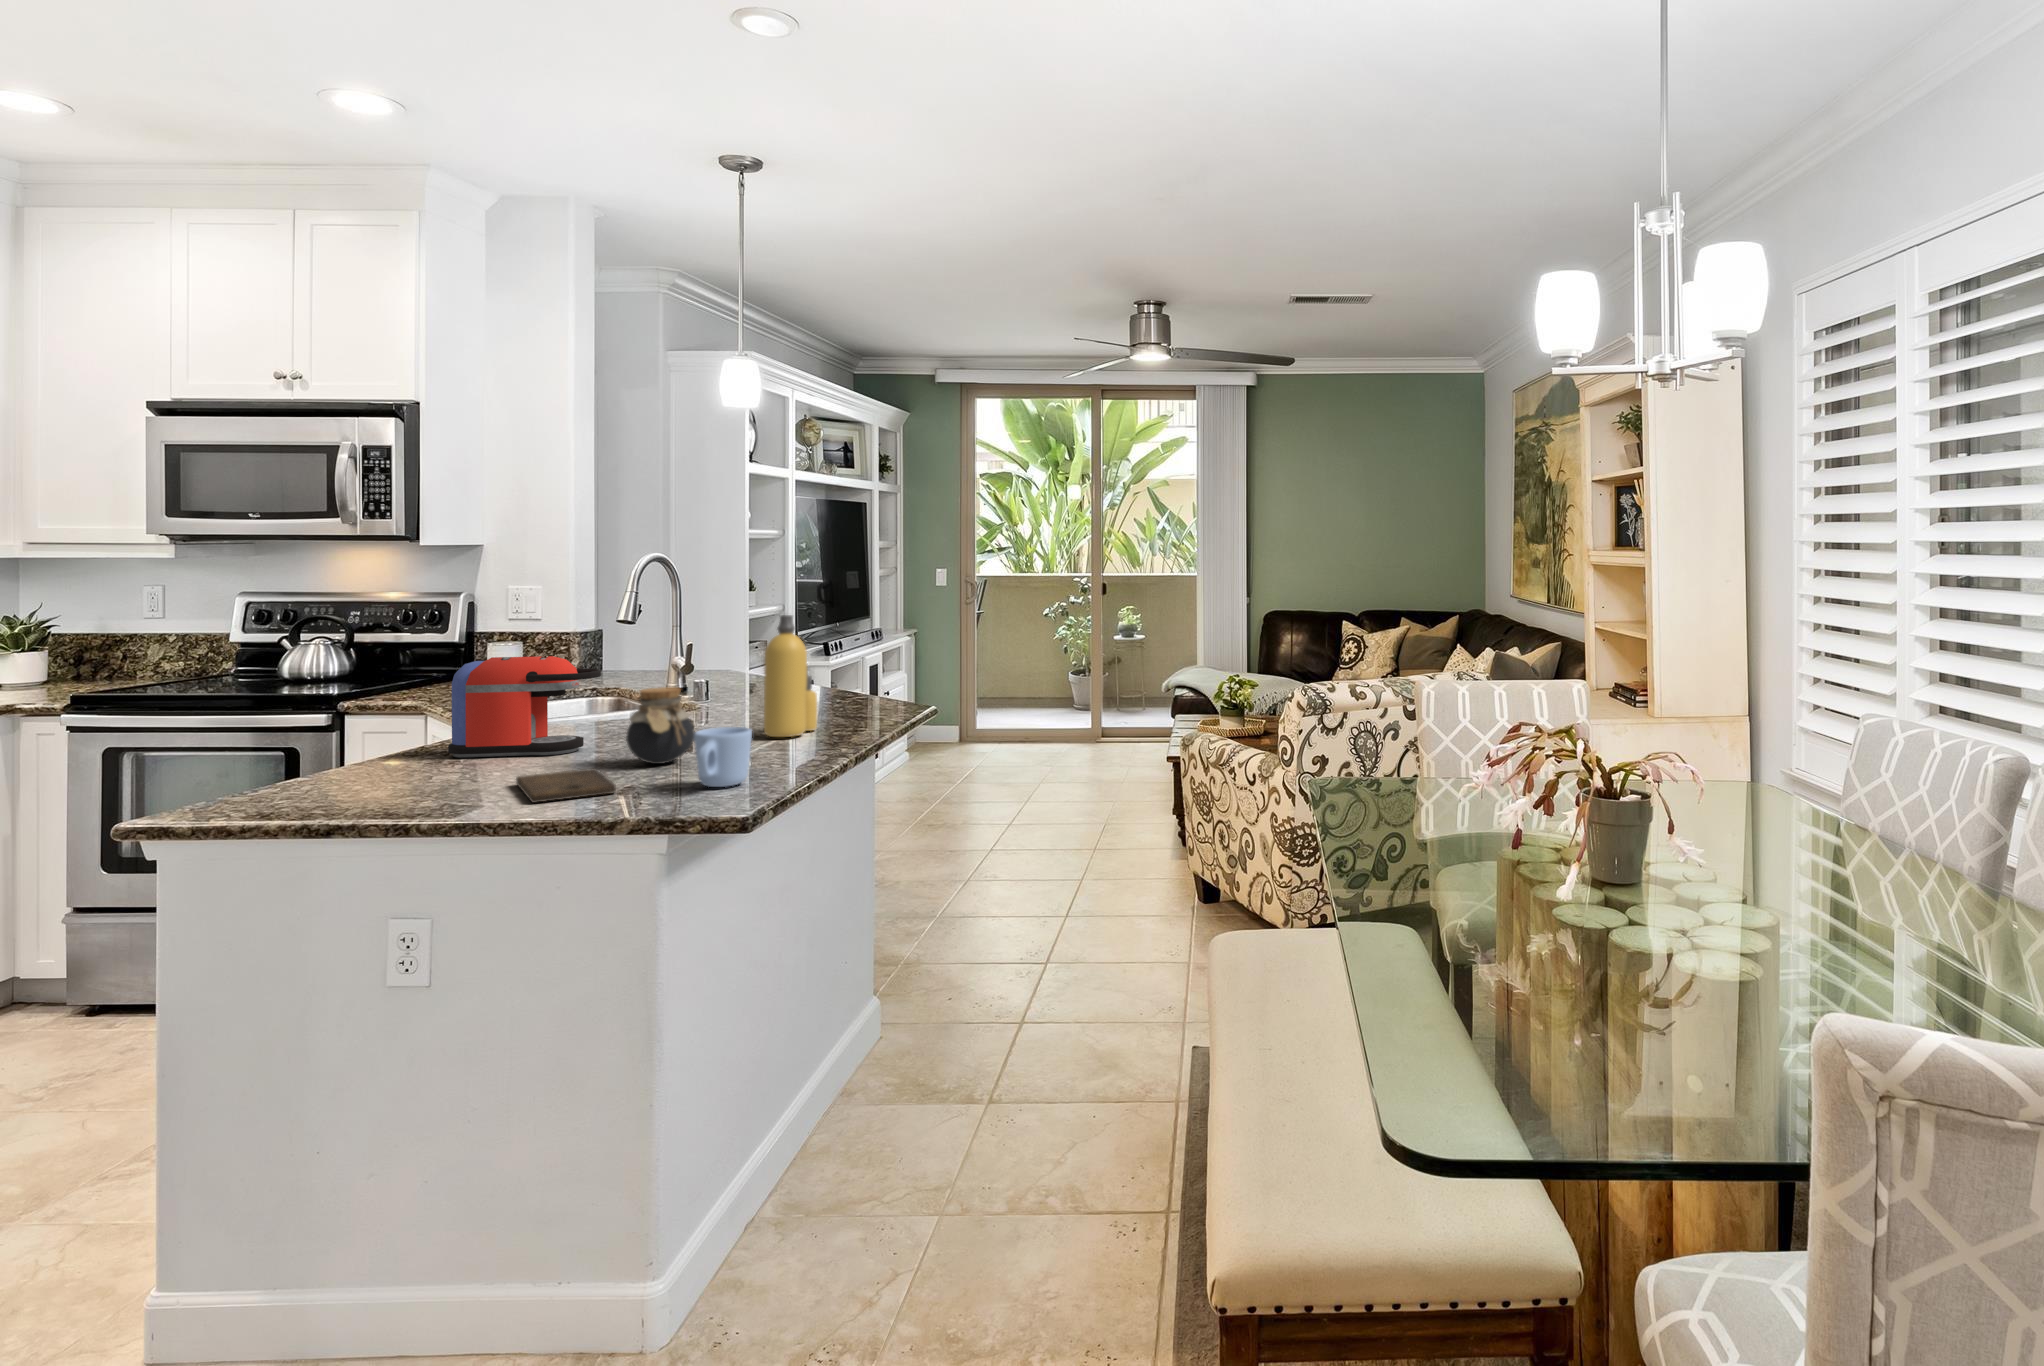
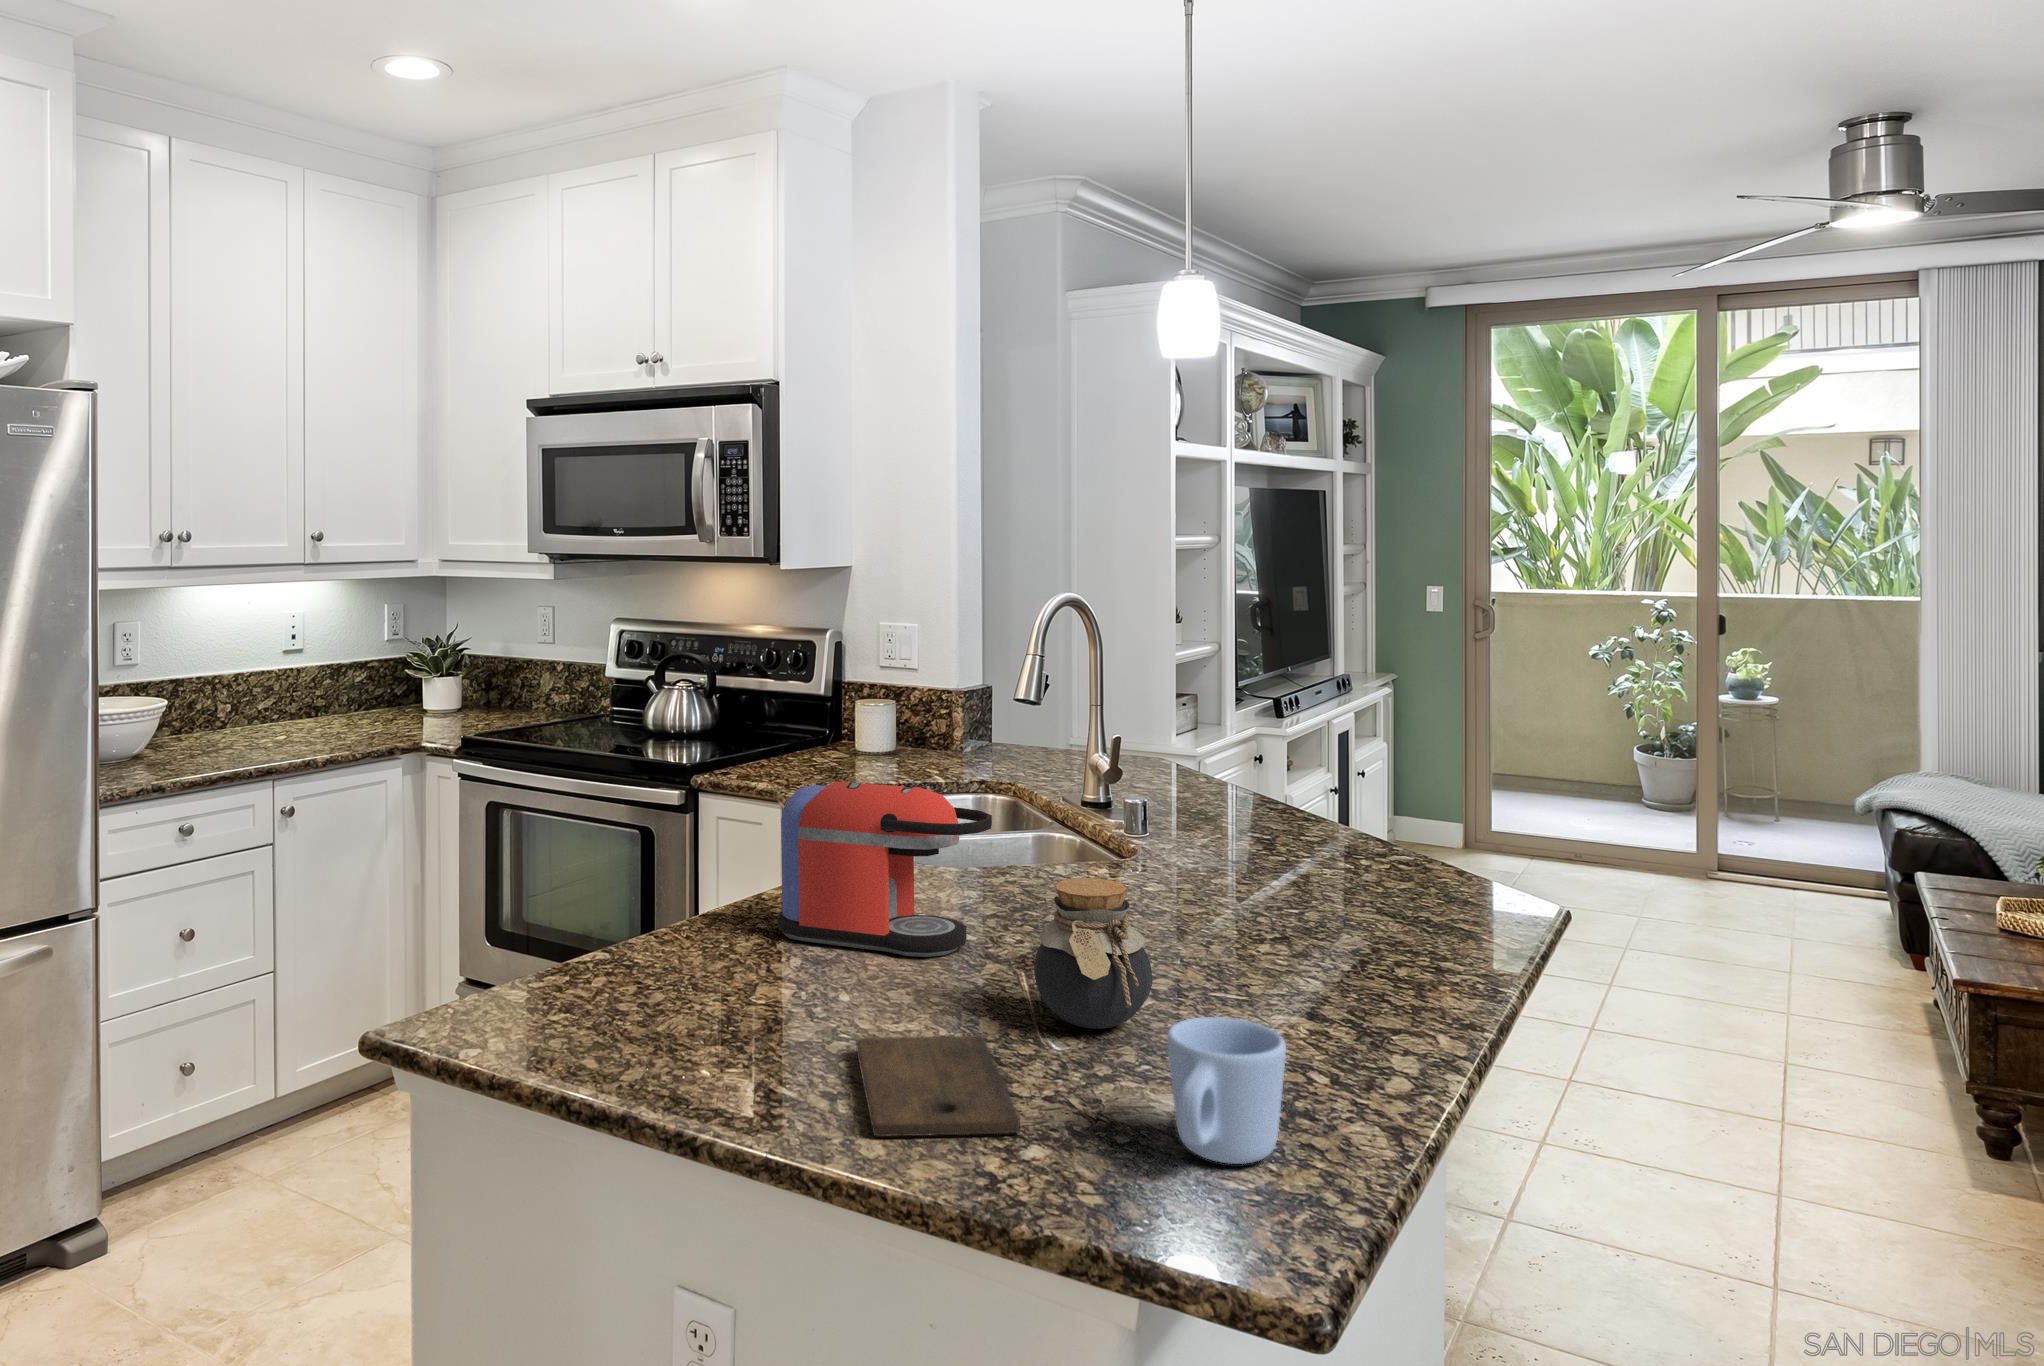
bottle: present [764,615,817,737] -> none [1265,737,1359,973]

